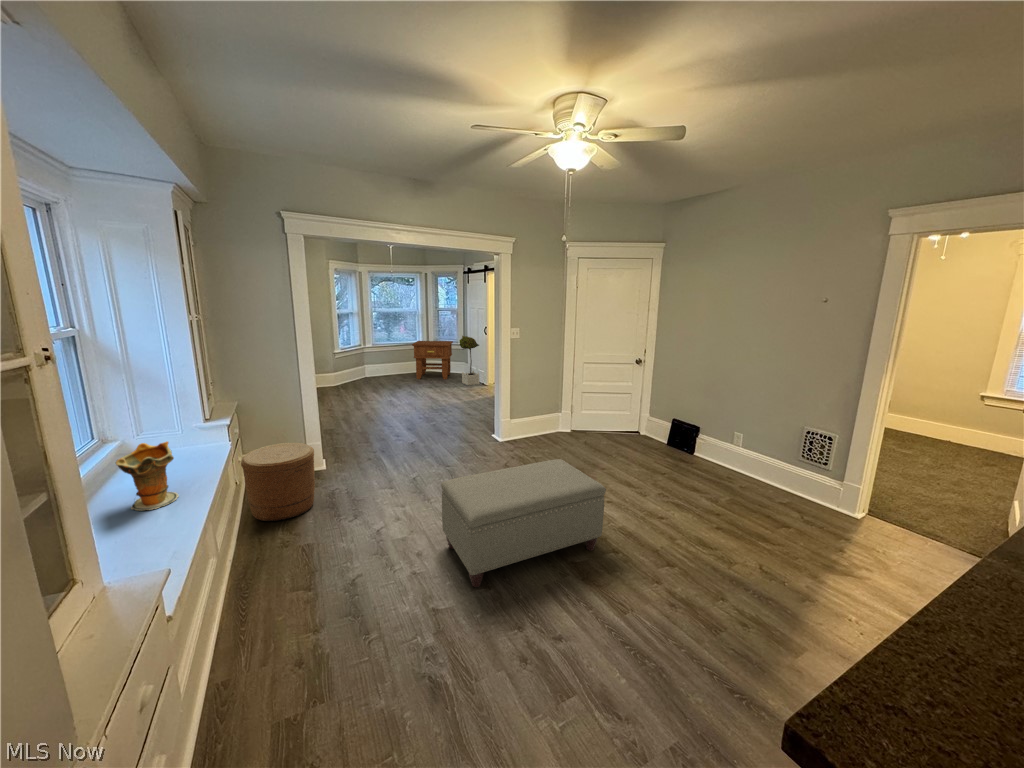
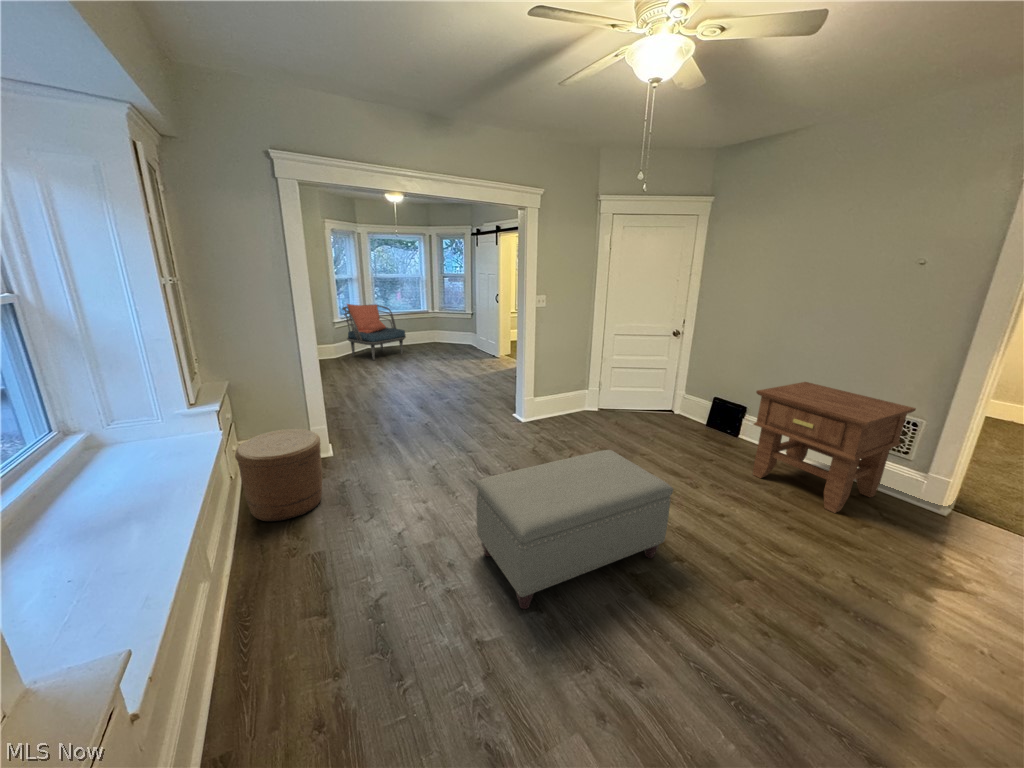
armchair: none [343,336,402,388] -> present [342,304,406,360]
potted tree: present [459,336,480,385] -> none [468,303,490,358]
side table: present [412,341,453,379] -> present [753,382,916,513]
decorative vase: present [116,442,179,510] -> none [66,440,157,530]

